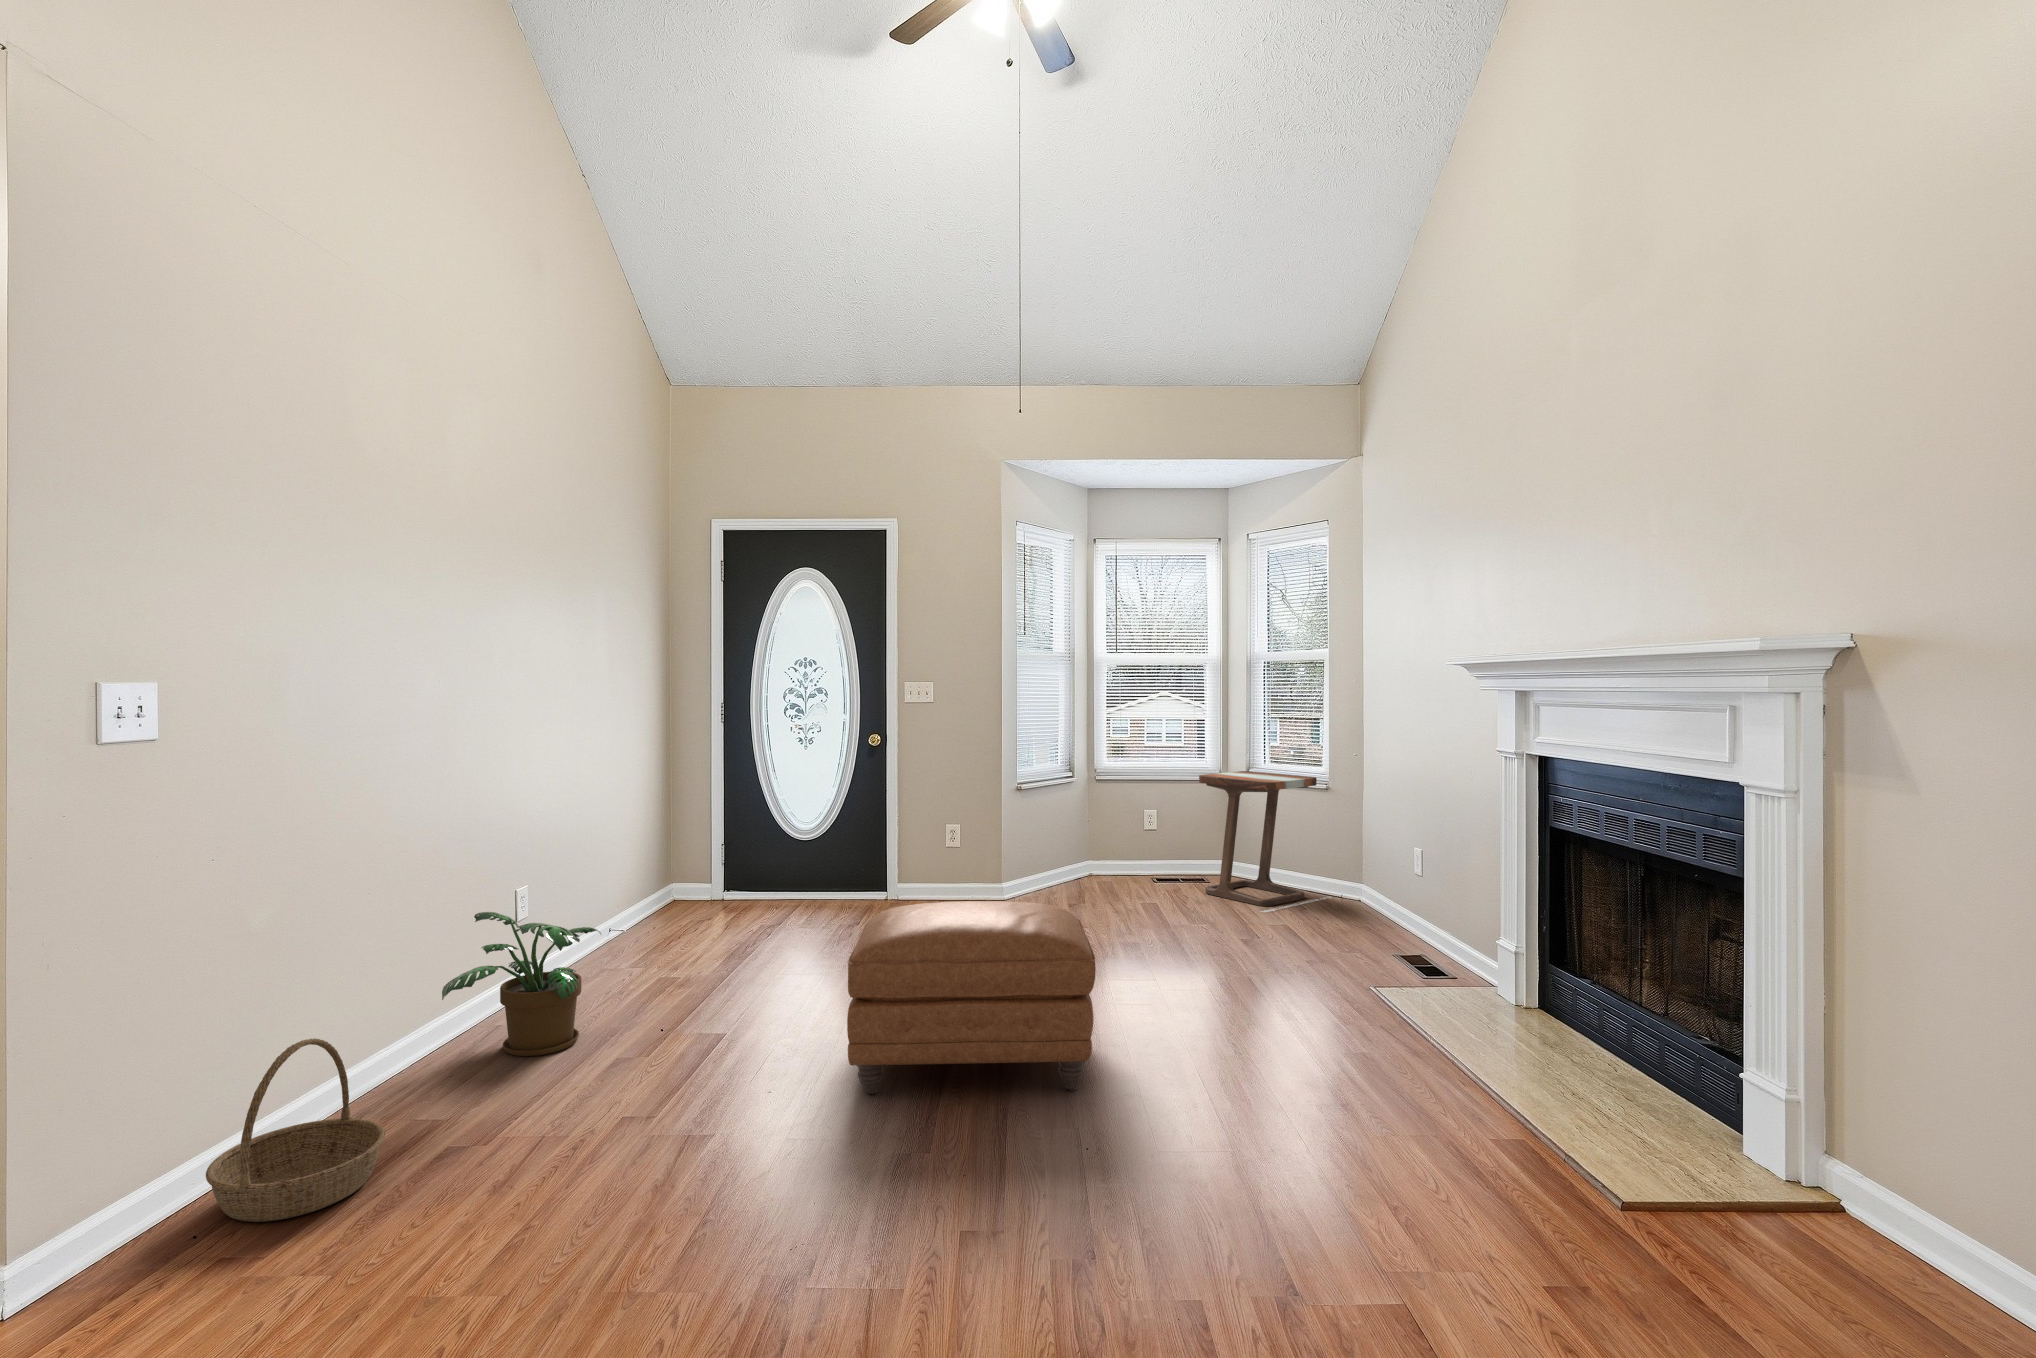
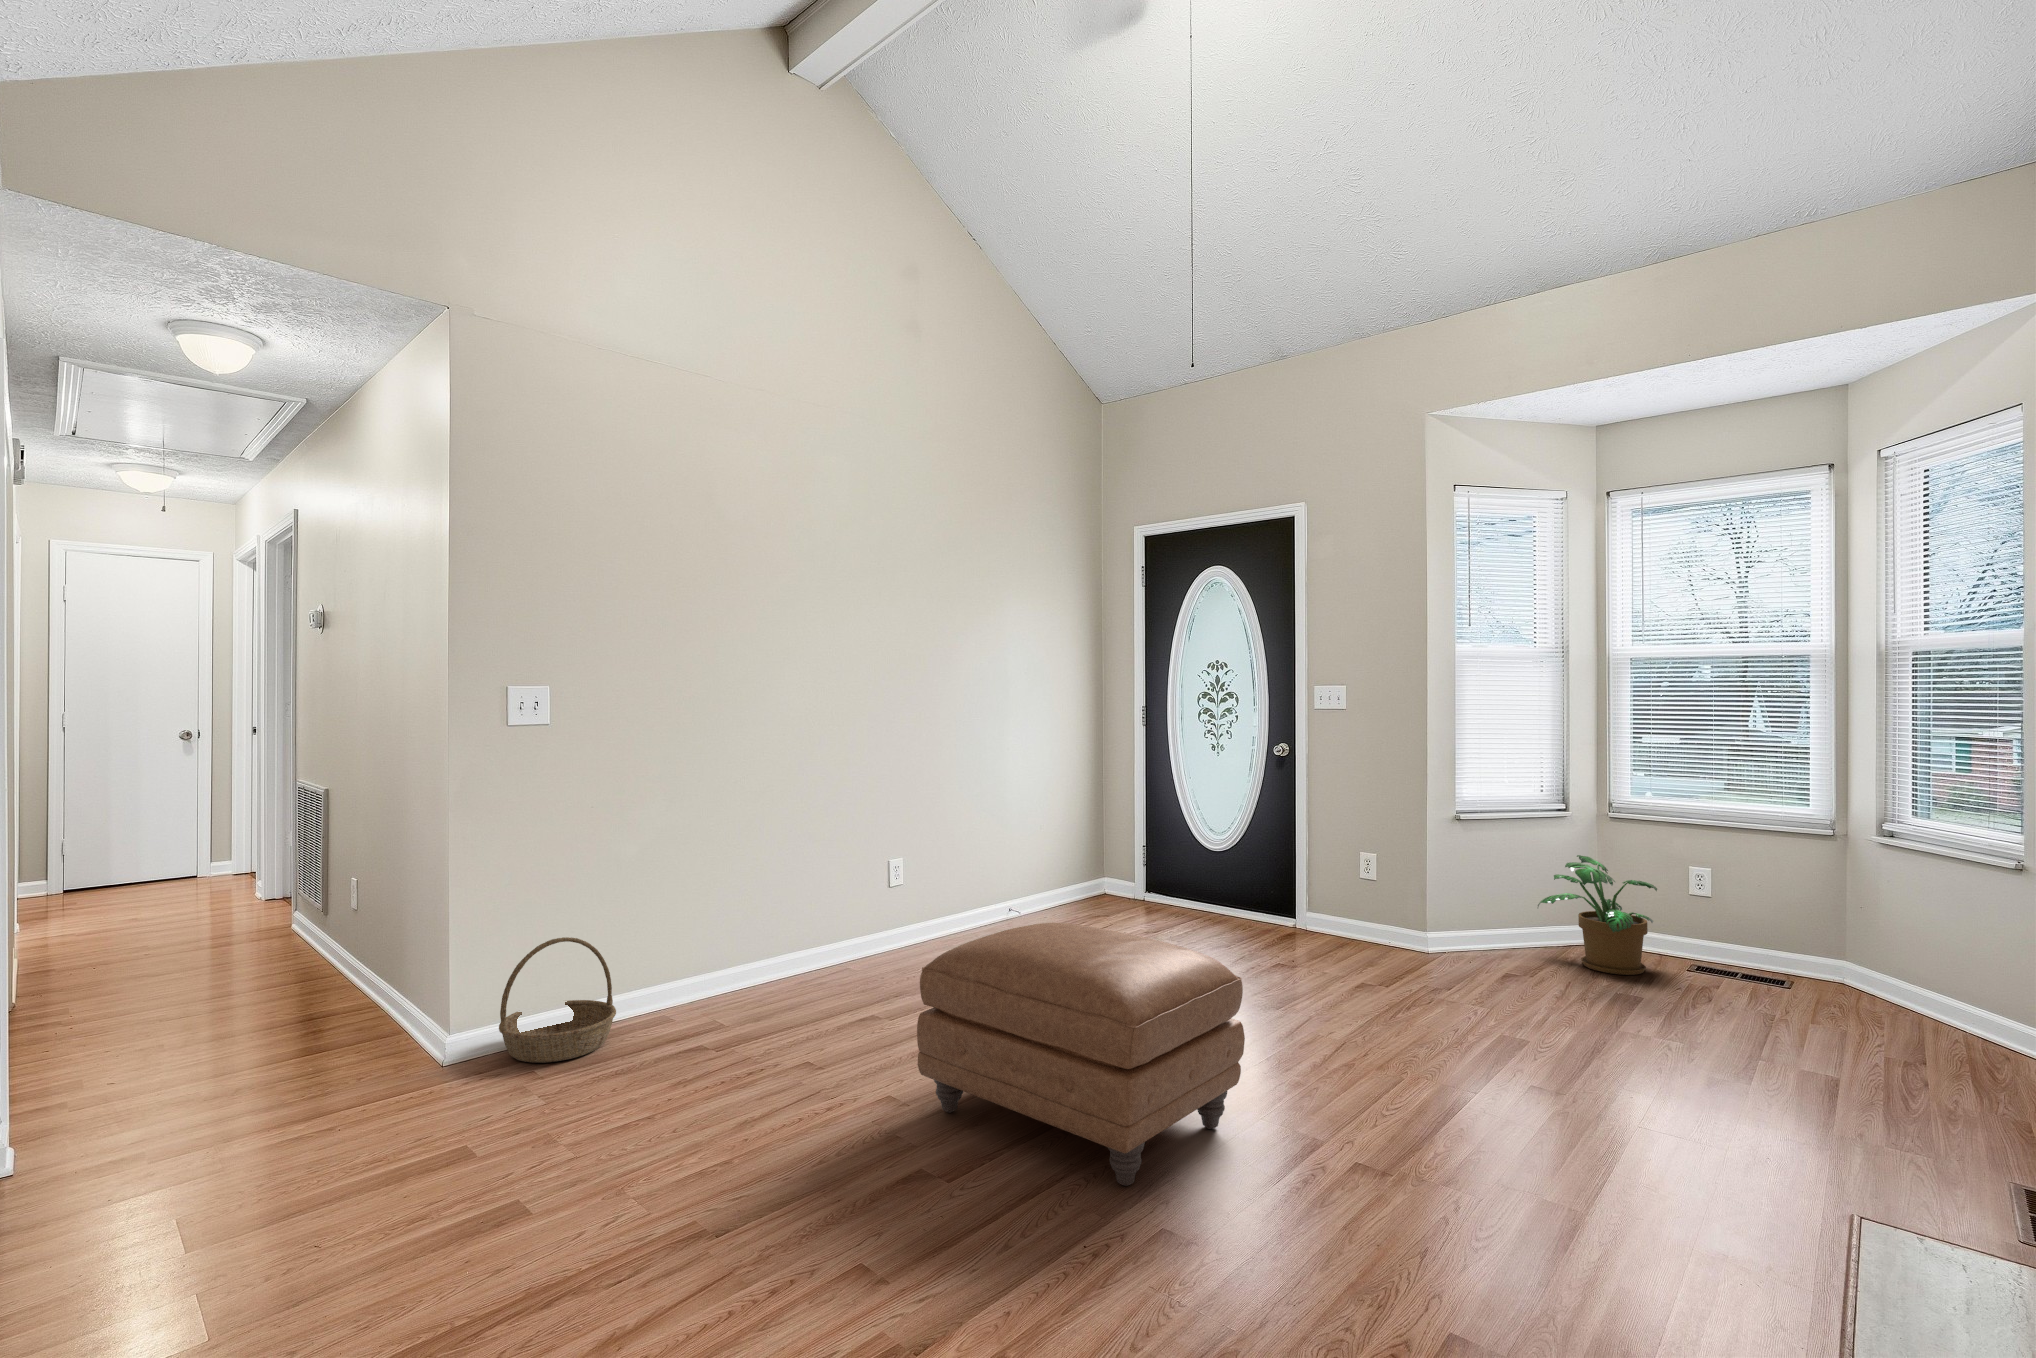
side table: present [1199,771,1330,910] -> none [1744,822,2024,1061]
potted plant: present [442,912,601,1056] -> present [1538,855,1657,975]

